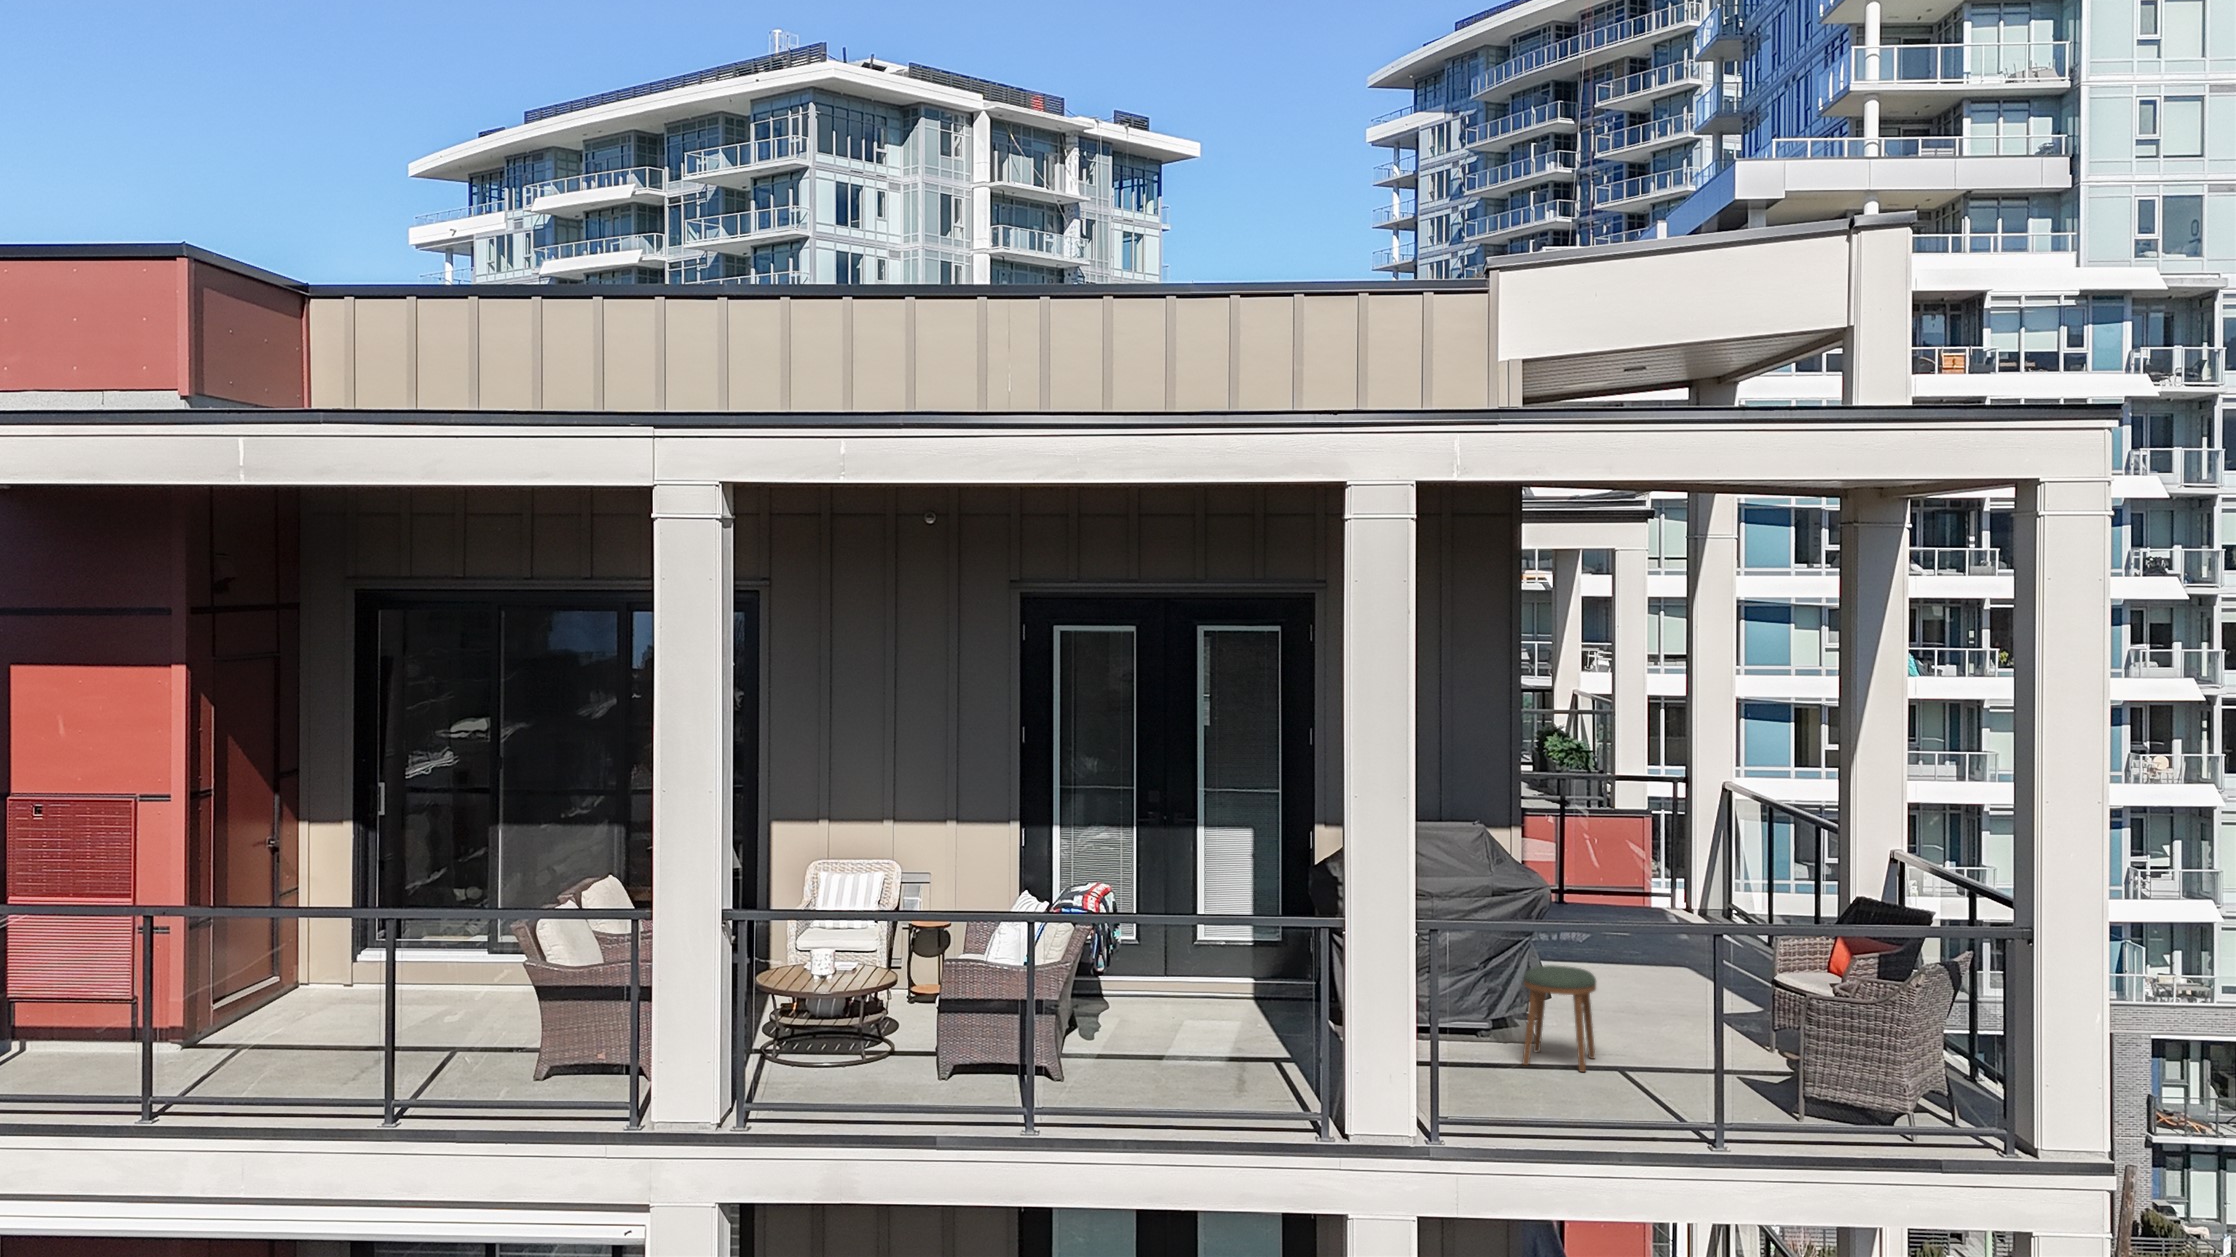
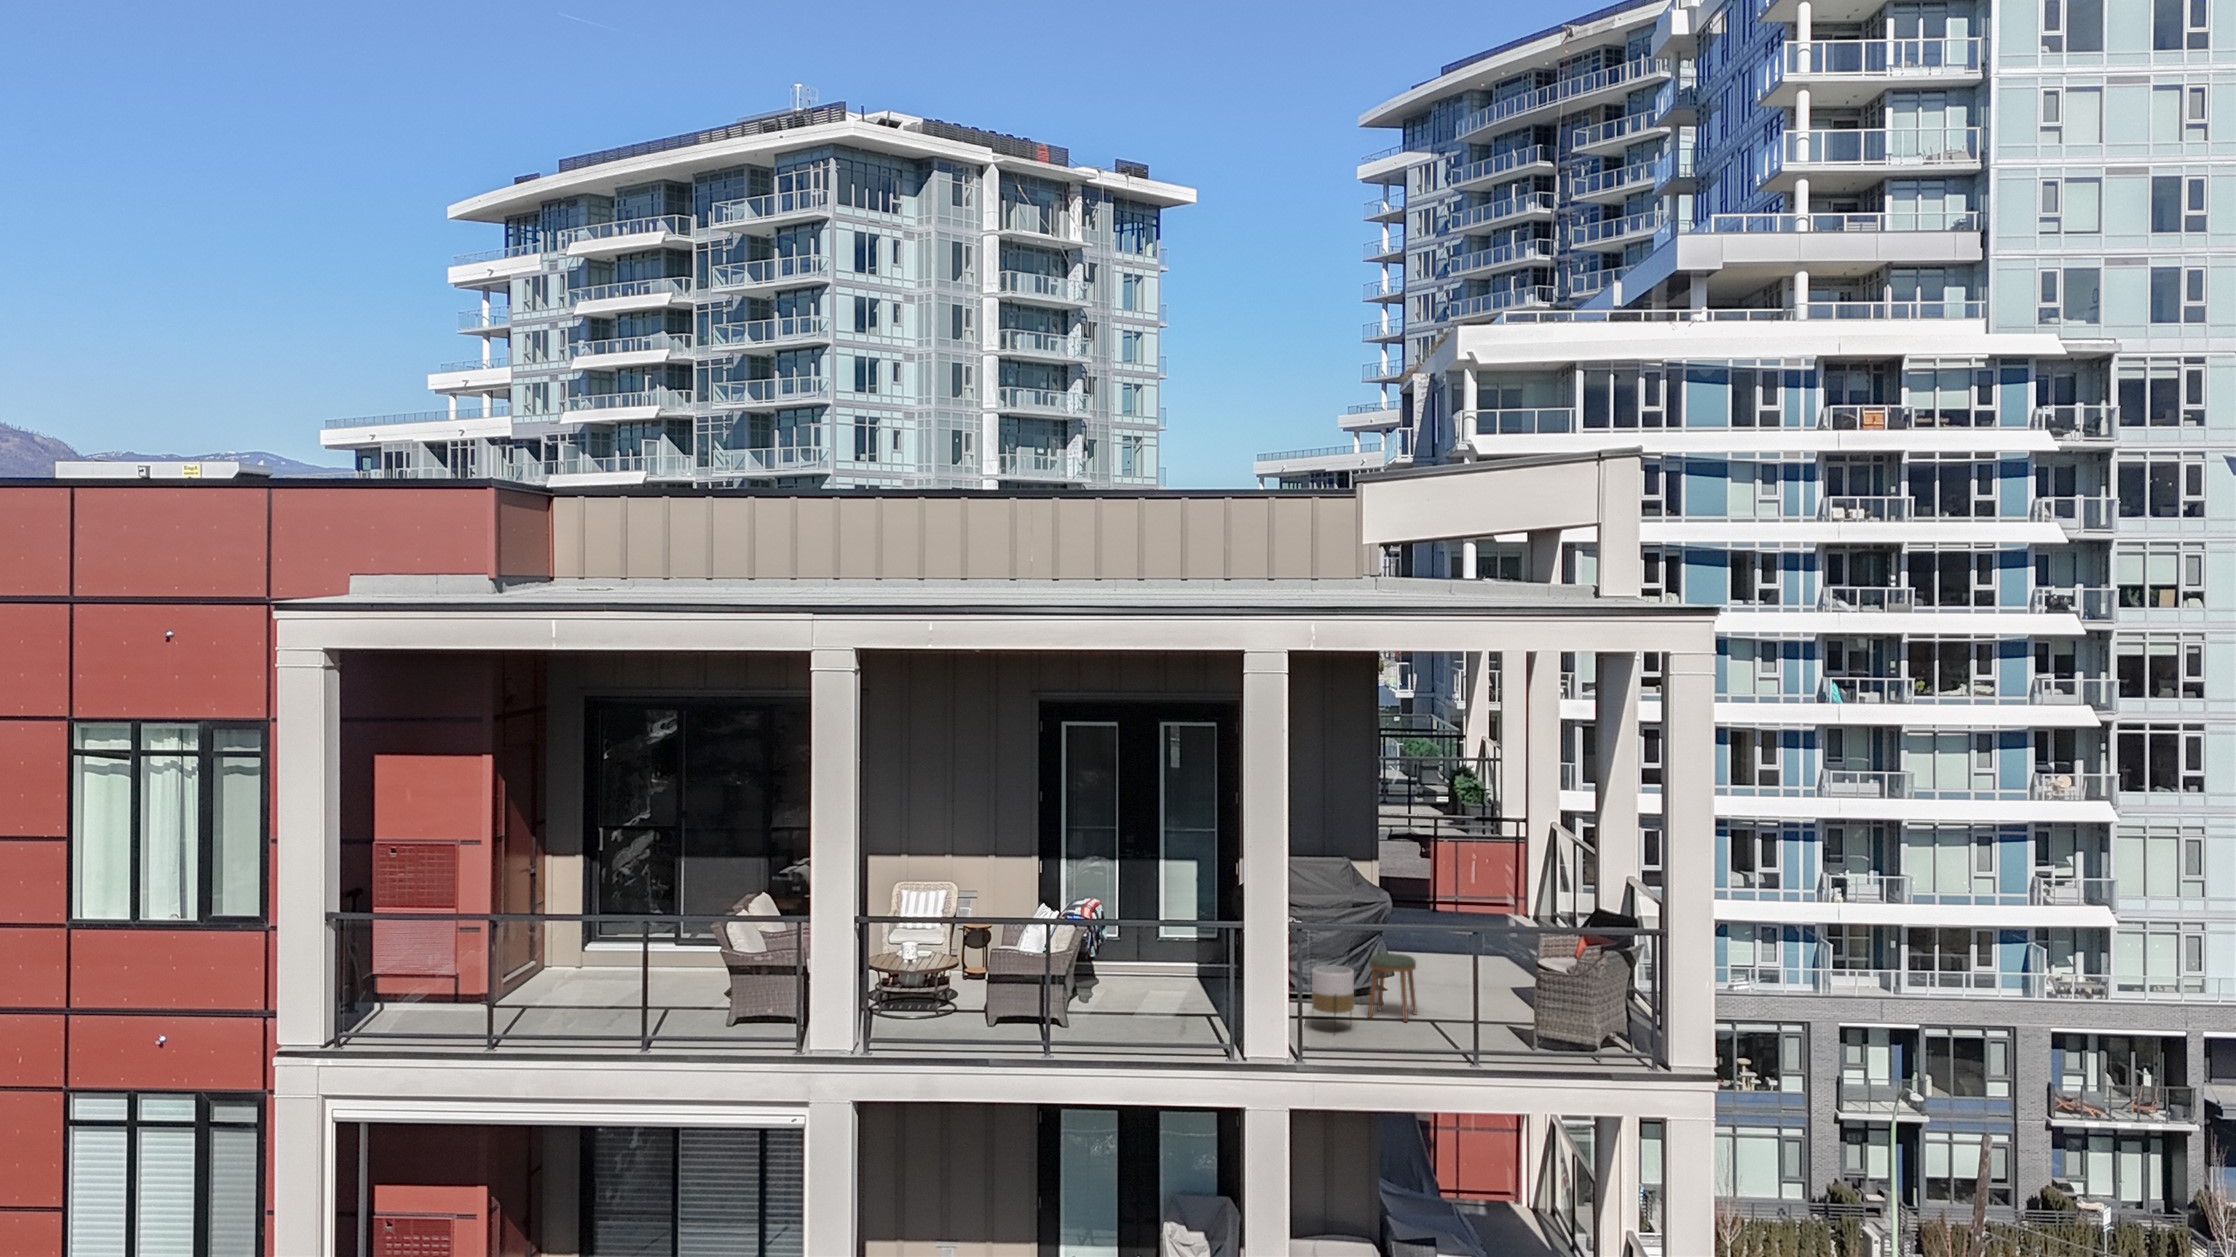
planter: none [1441,985,1508,1094] -> present [1312,966,1354,1014]

